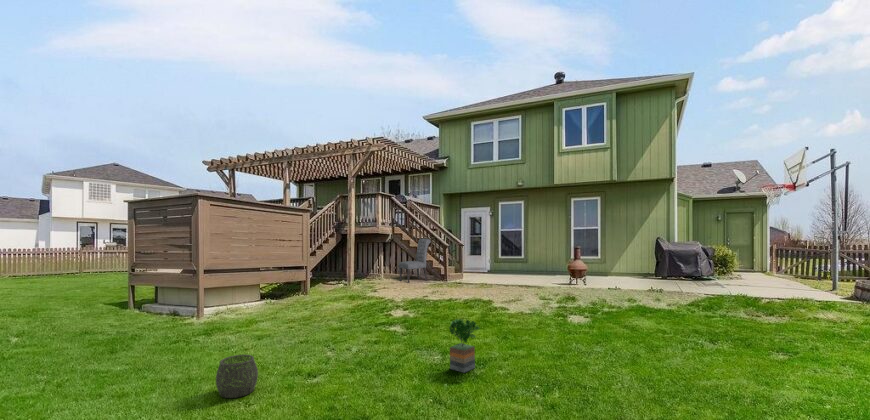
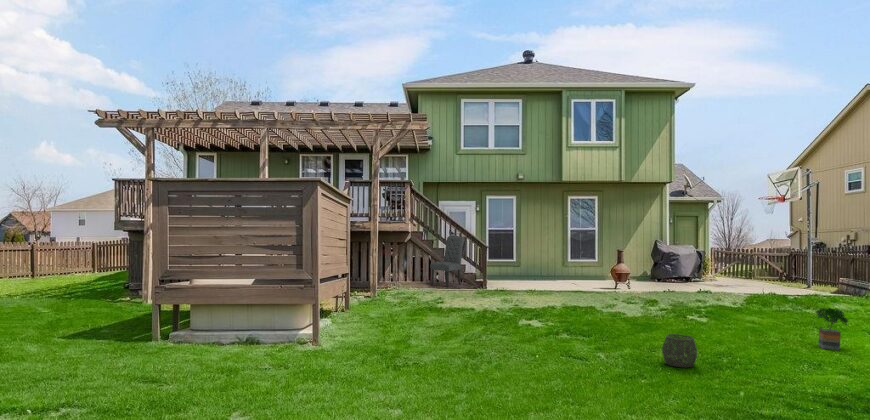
potted tree: present [449,319,479,373] -> present [816,308,848,350]
woven basket: present [216,355,258,398] -> present [662,334,697,368]

